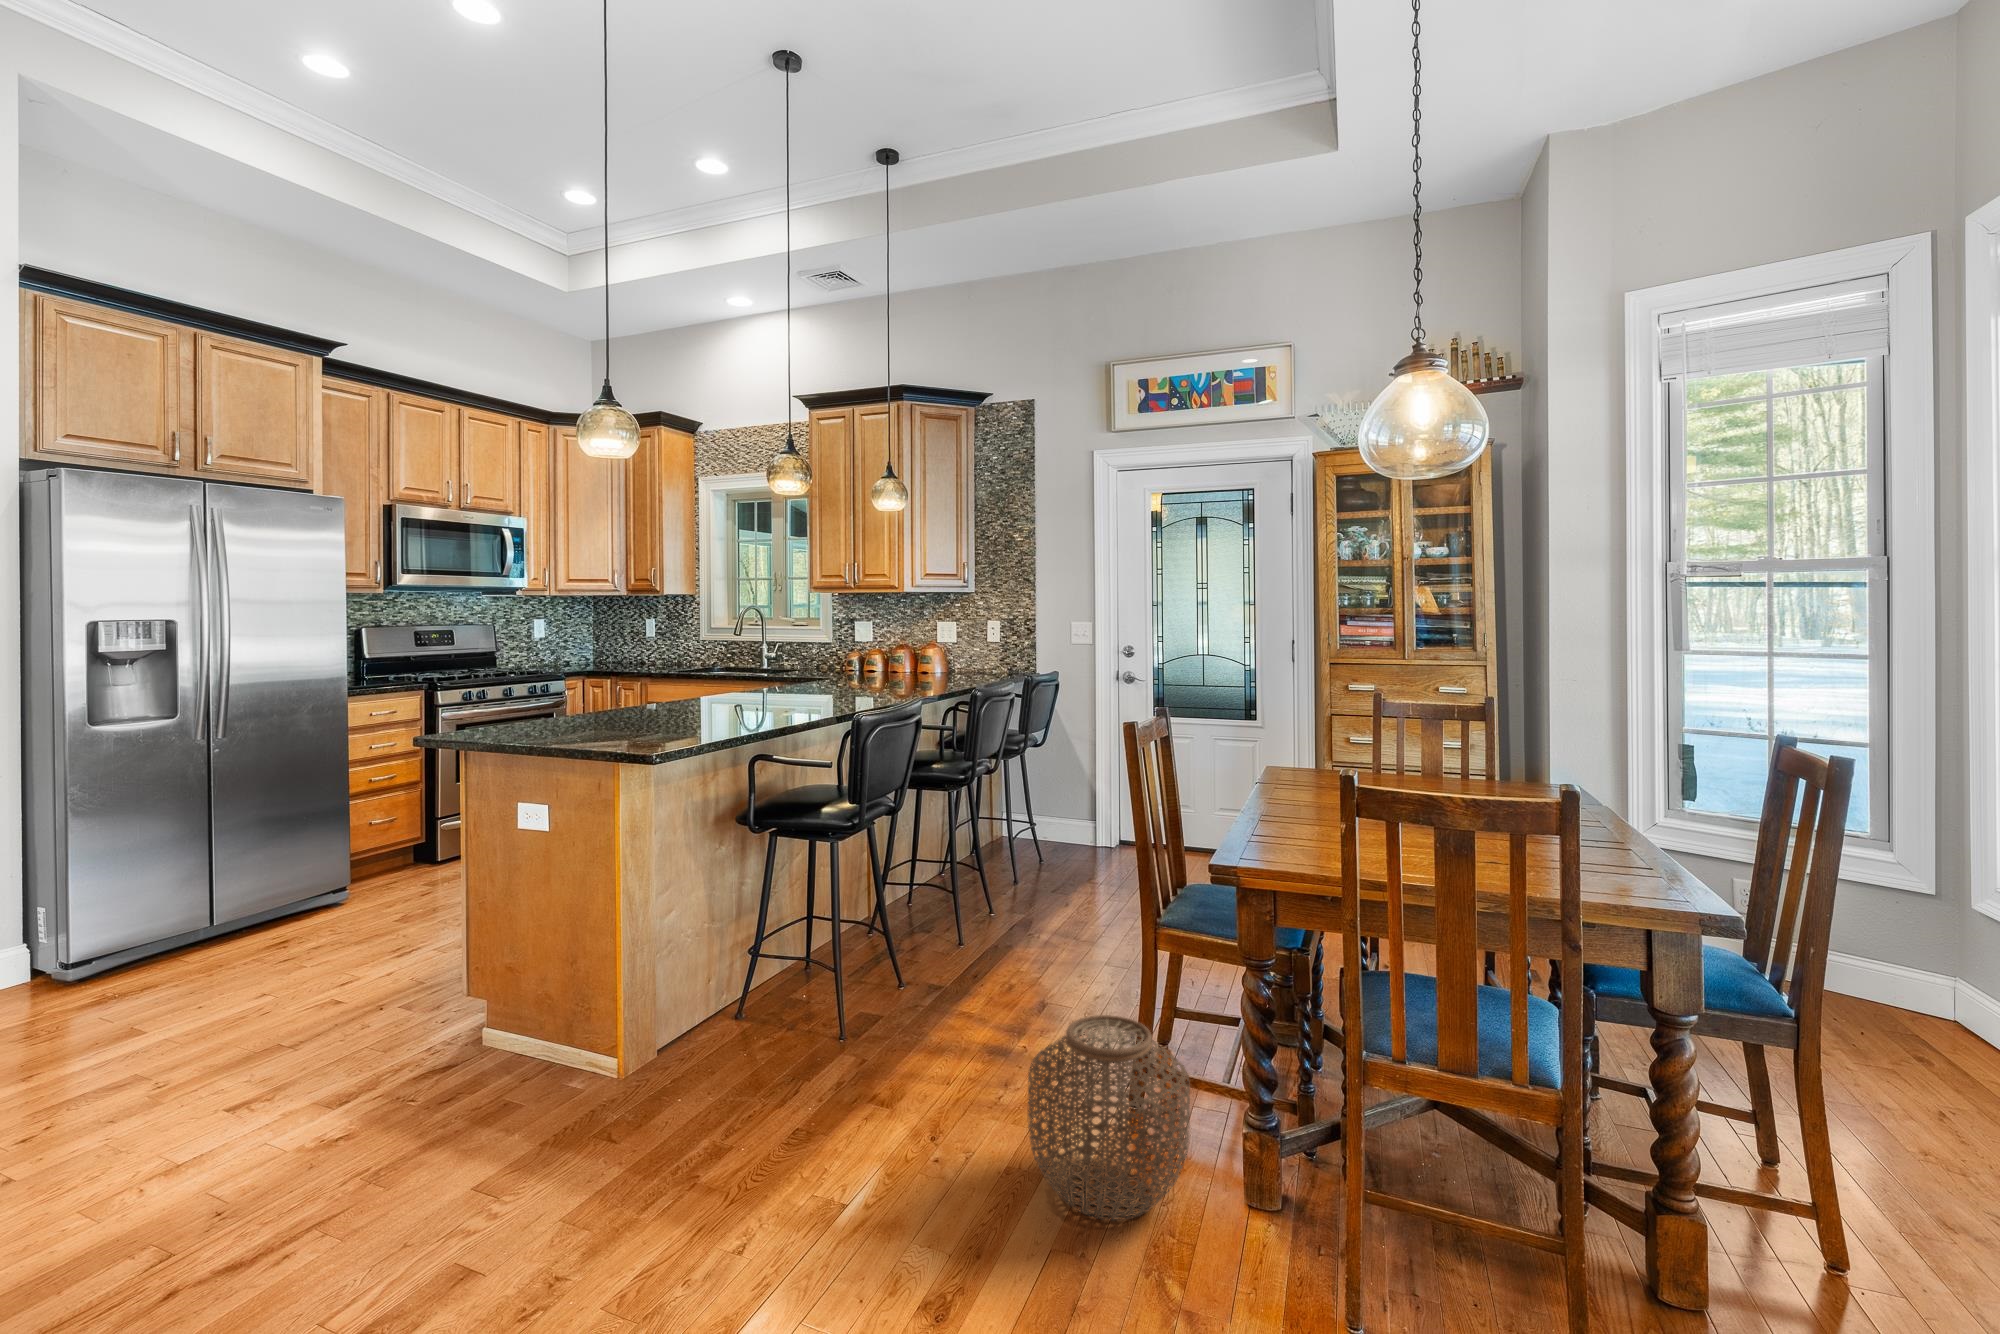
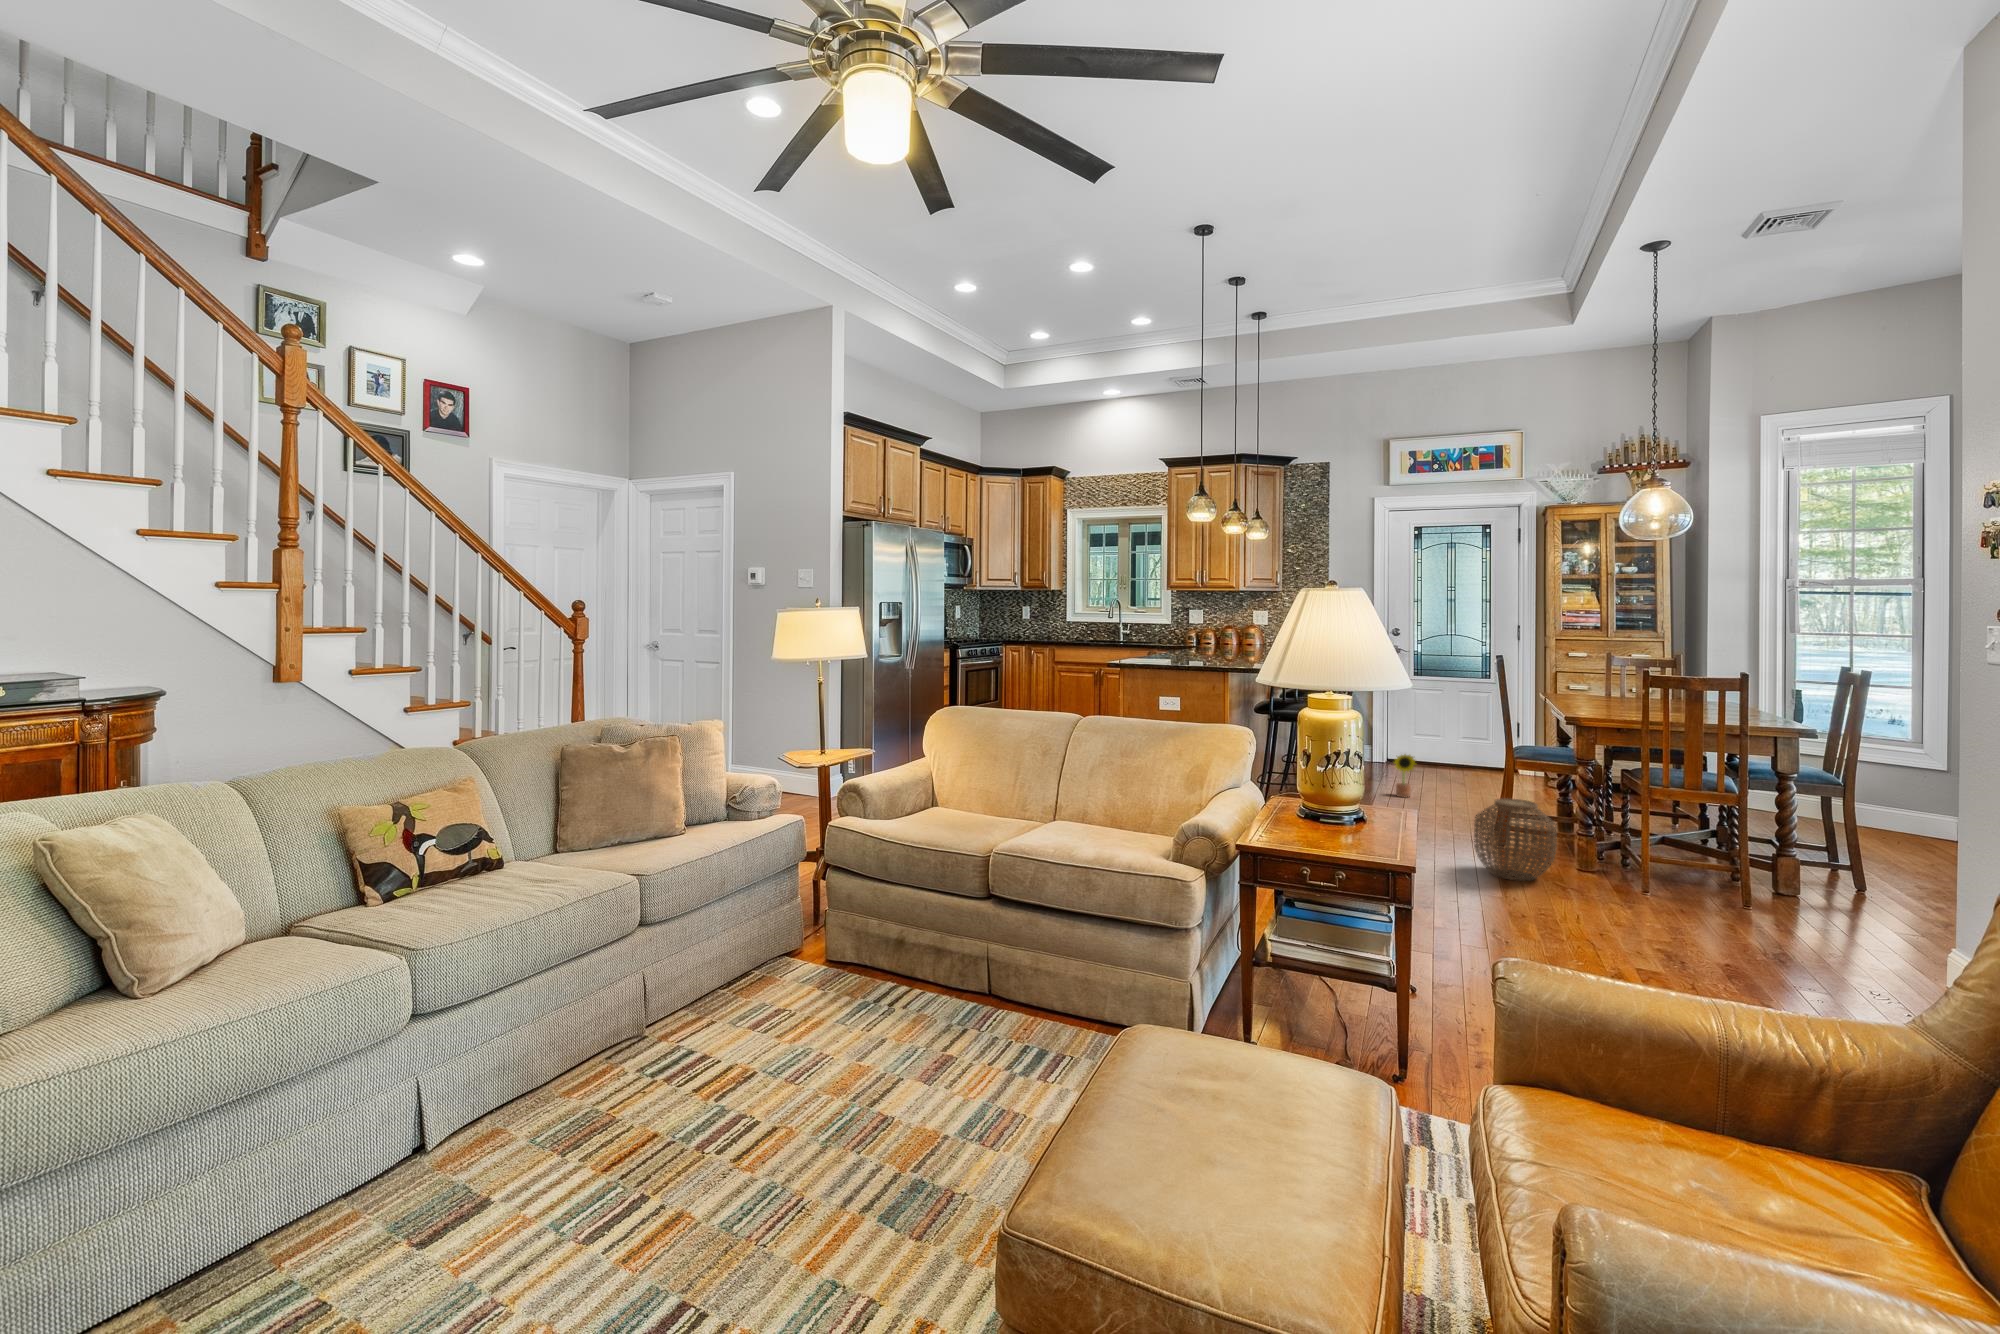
decorative plant: none [1062,854,1100,927] -> present [1395,754,1416,797]

